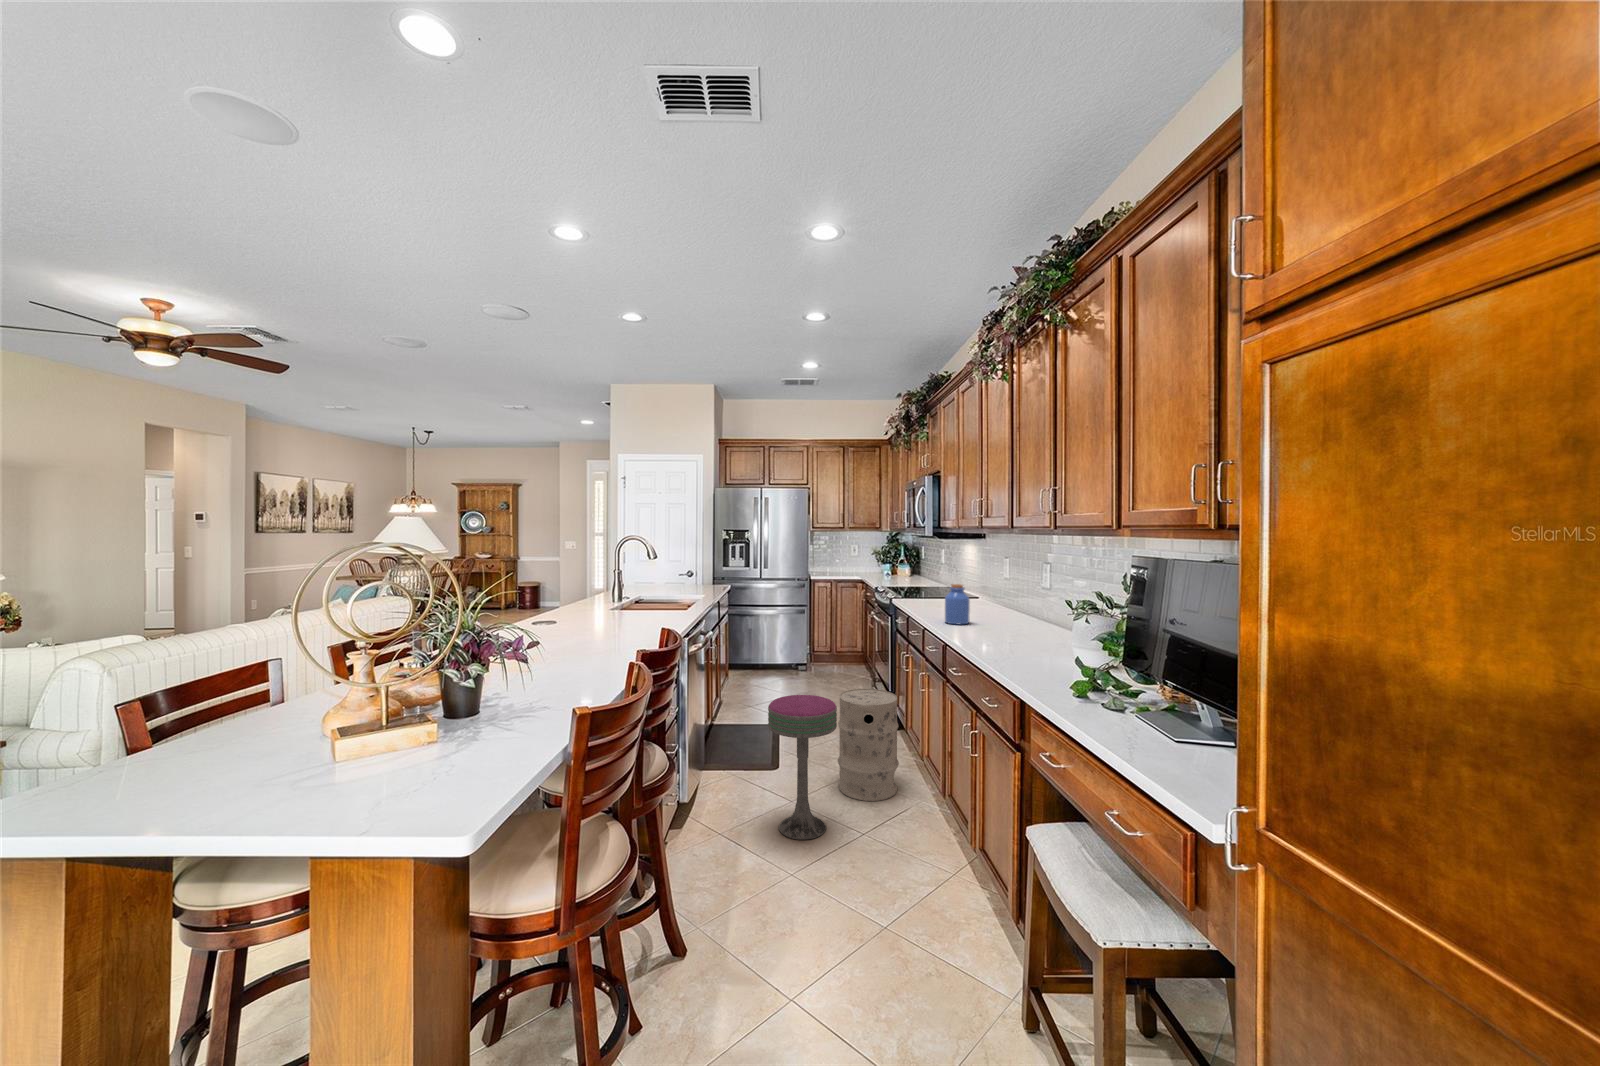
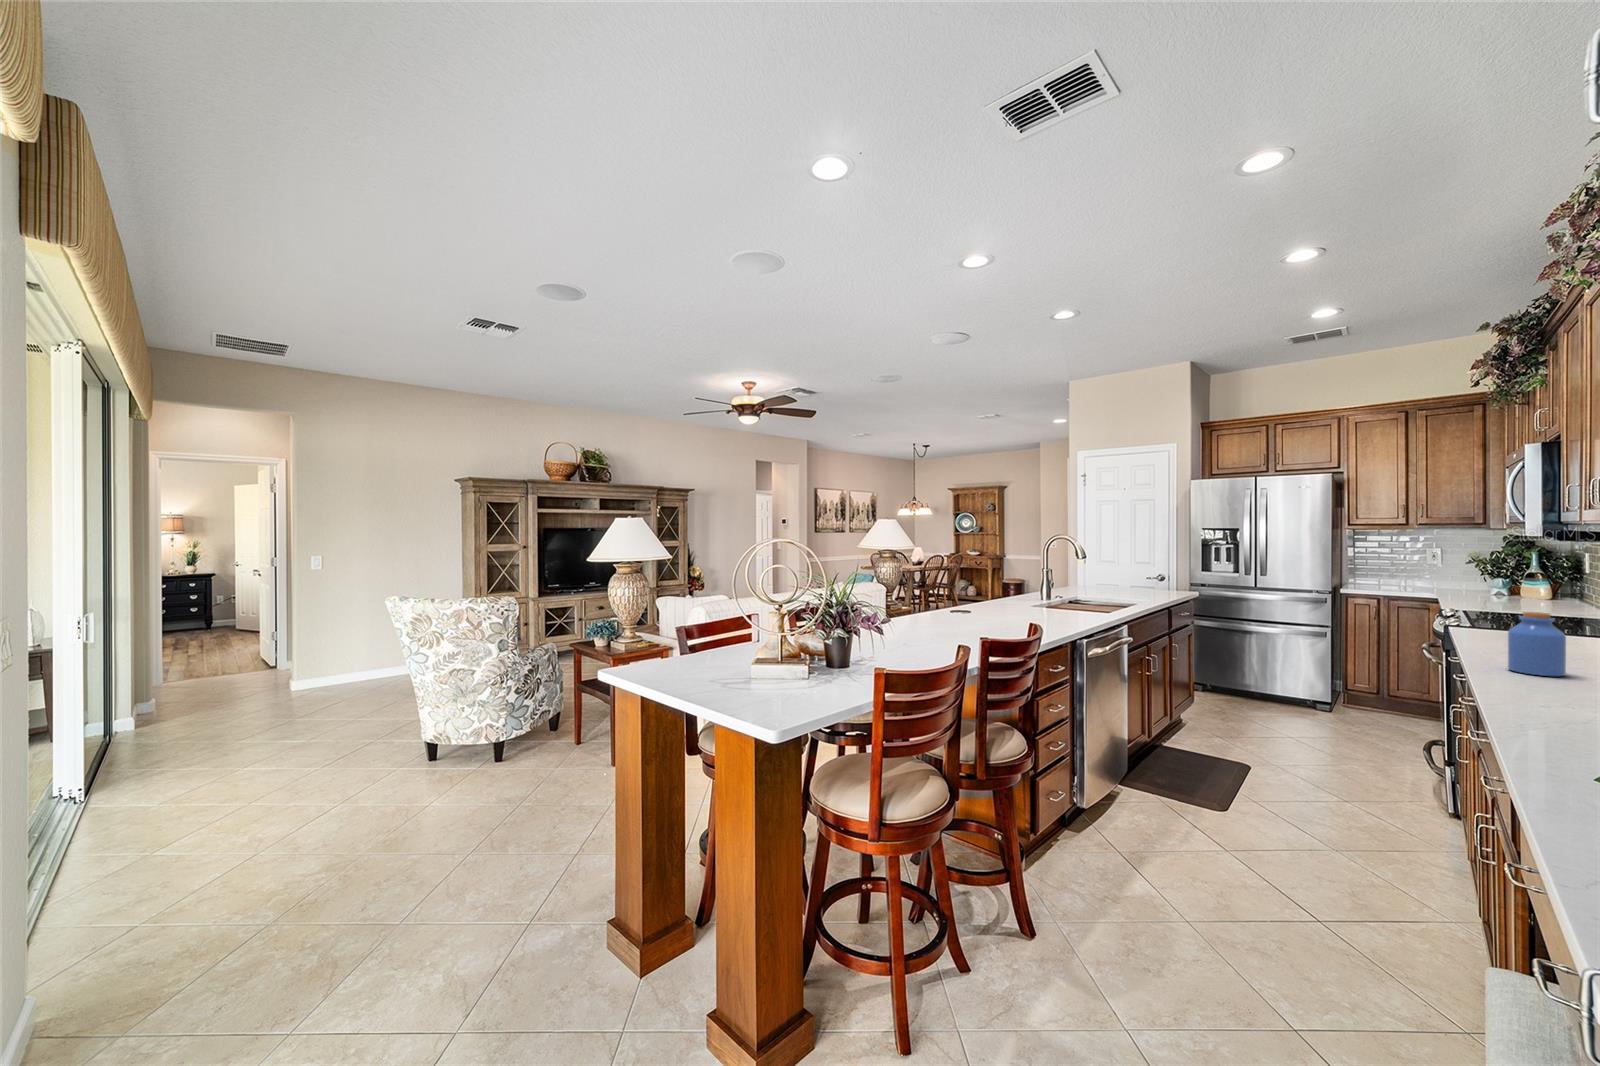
trash can: present [838,689,899,801] -> none [1305,741,1415,901]
bar stool: present [768,695,837,840] -> none [1178,724,1278,902]

